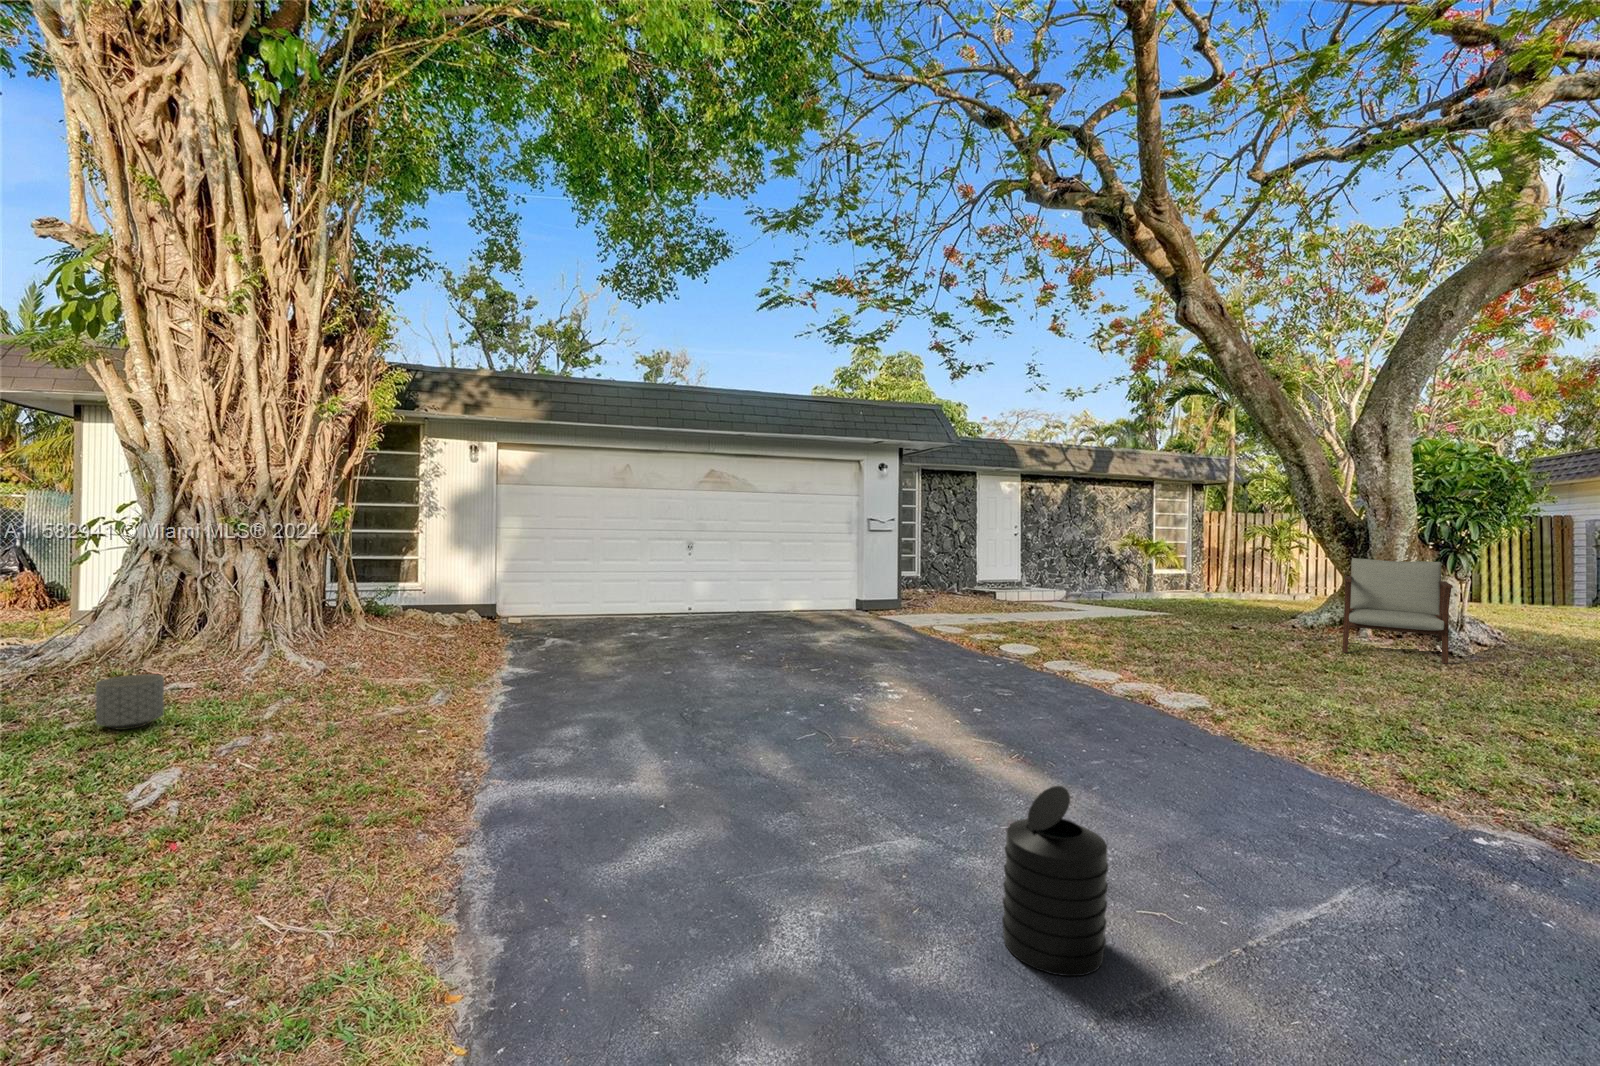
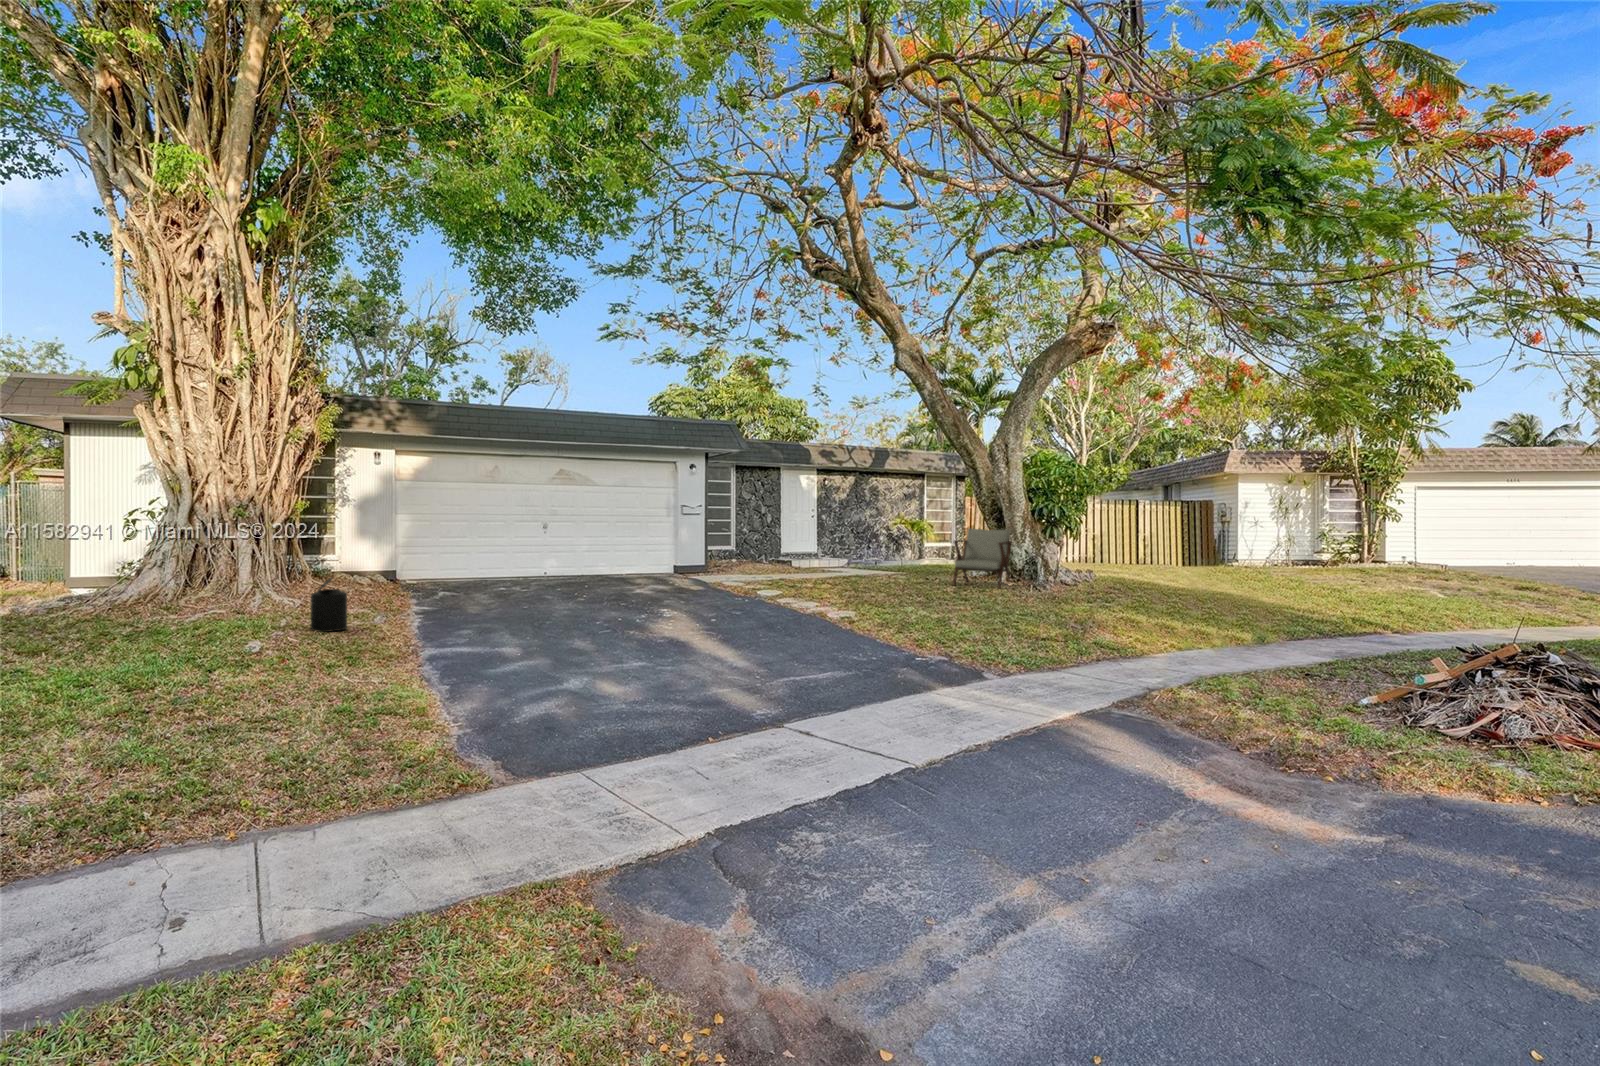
planter: present [96,674,164,730] -> none [211,589,243,616]
trash can: present [1002,786,1109,976] -> present [310,578,347,632]

